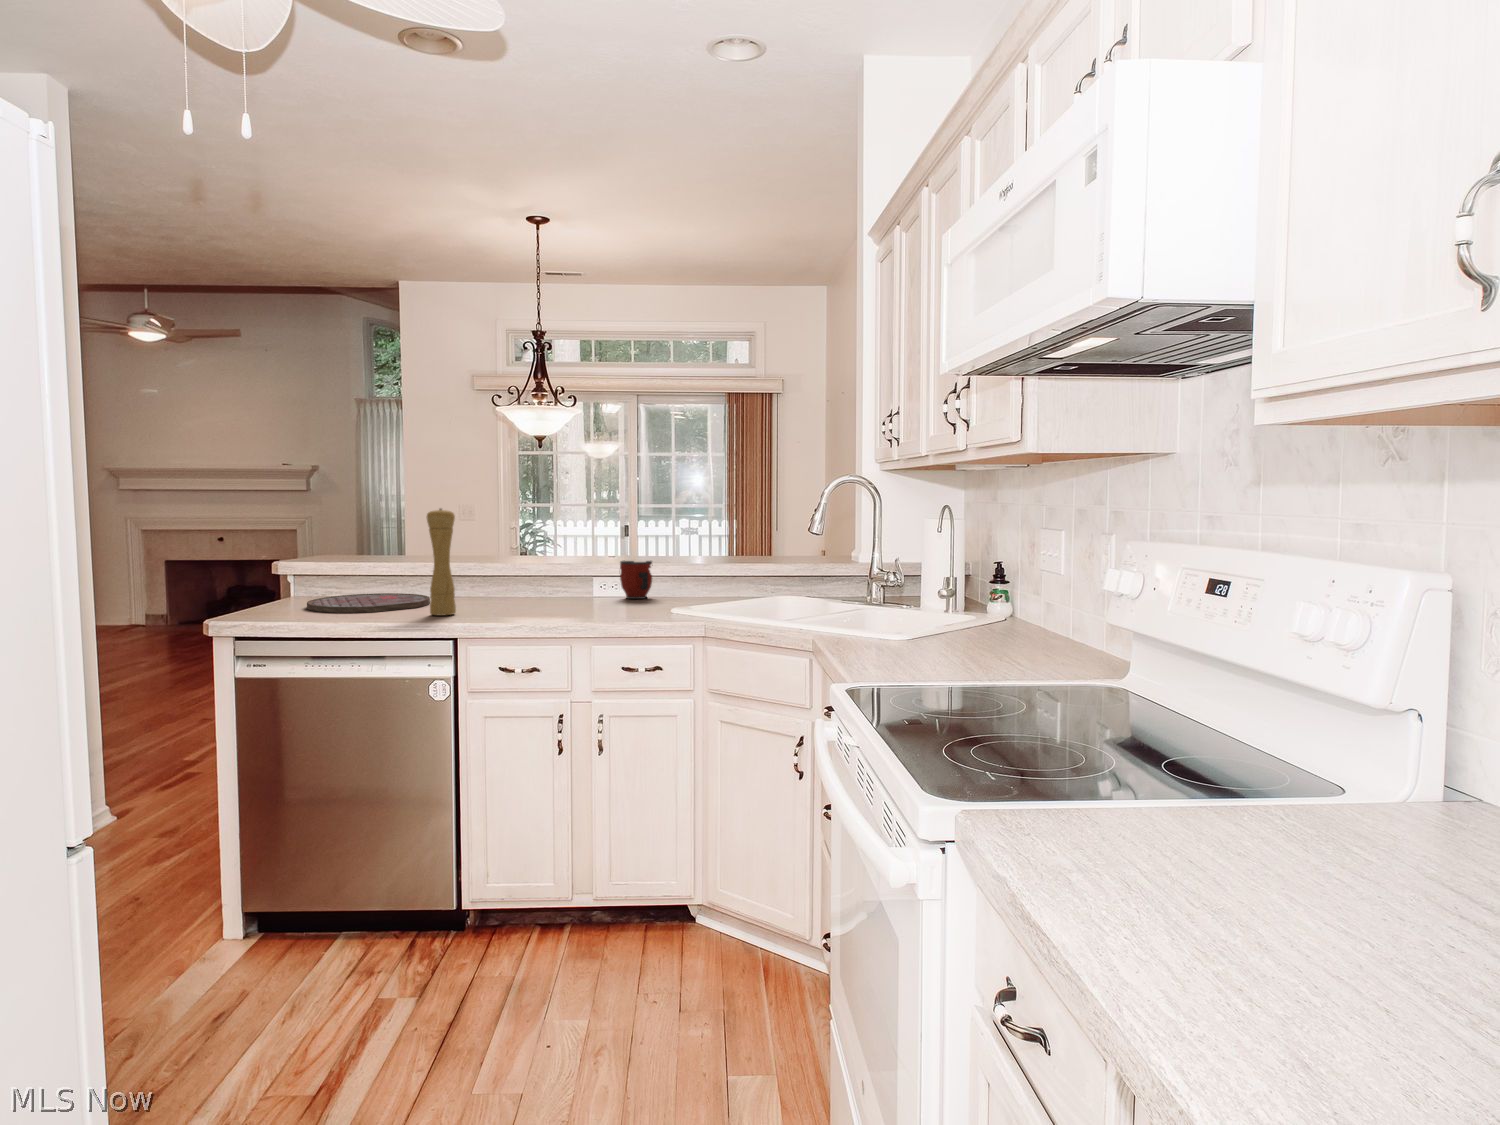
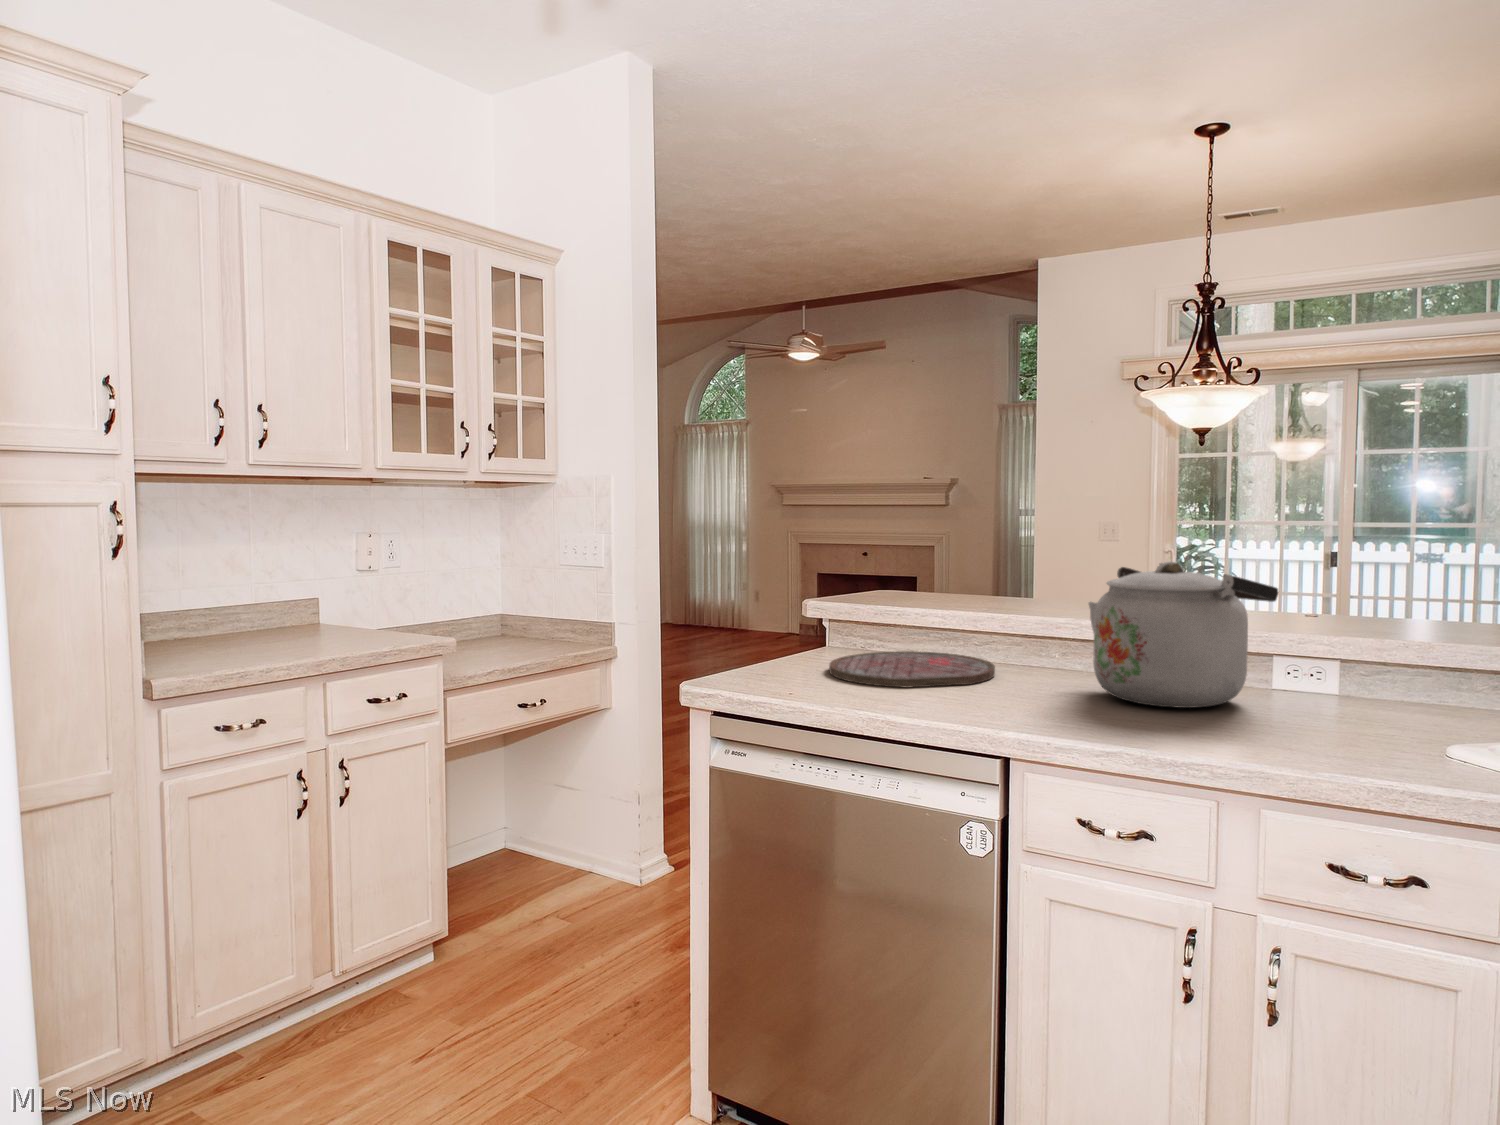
pepper mill: present [427,509,456,615] -> none [975,536,1020,709]
kettle: none [490,524,595,607] -> present [1089,562,1278,708]
mug: present [620,560,652,599] -> none [1327,629,1400,705]

